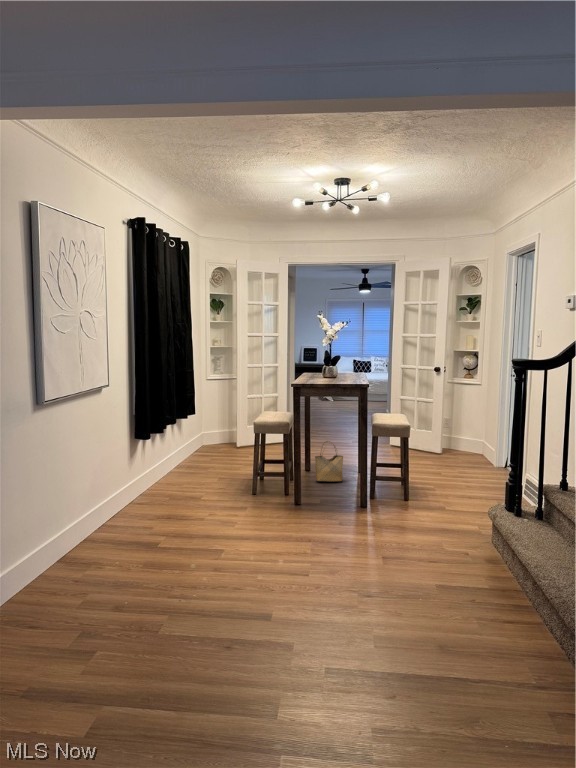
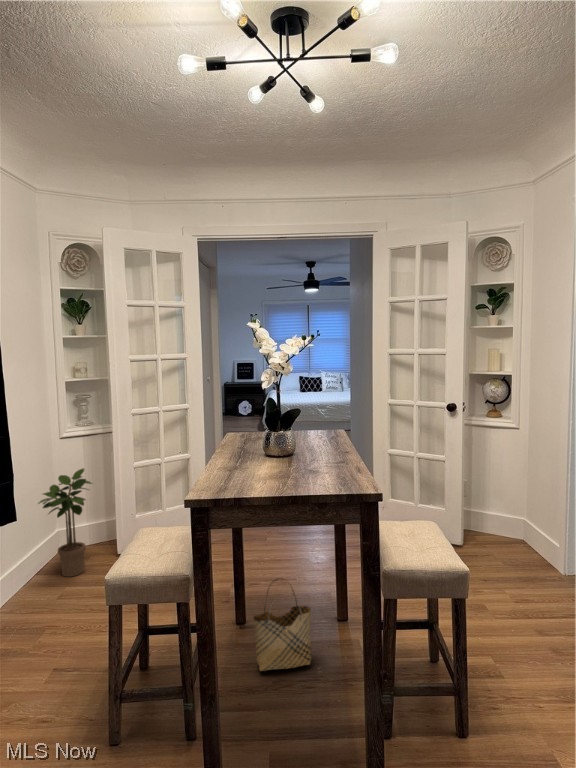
potted plant: none [198,396,226,453] -> present [38,469,92,577]

